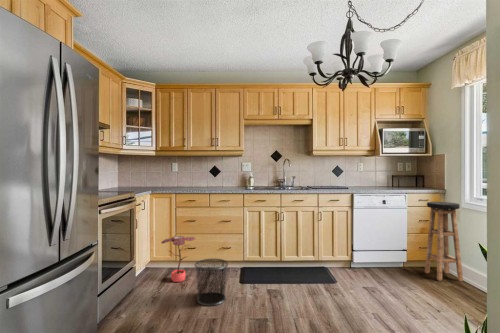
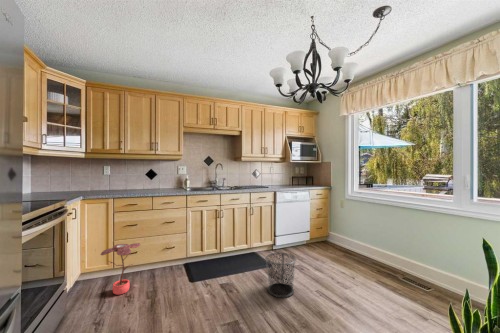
bar stool: present [425,202,463,281] -> none [322,195,346,251]
waste bin: present [195,258,228,306] -> present [266,253,296,297]

